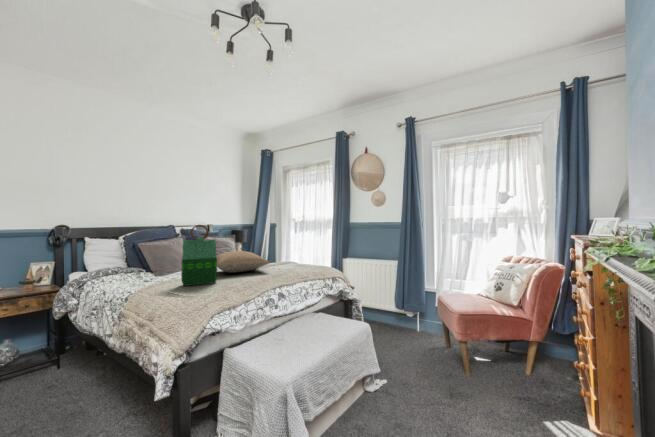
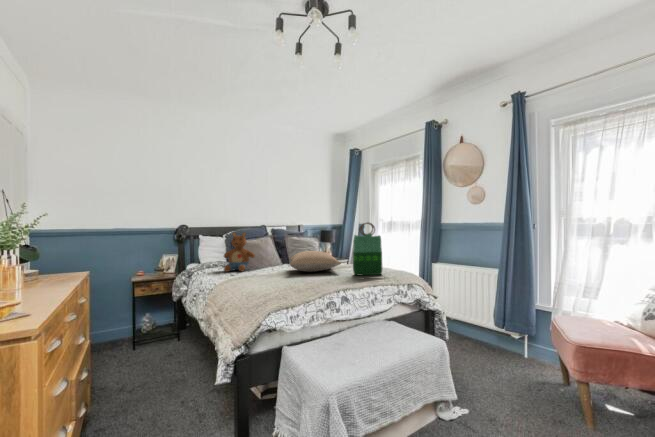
tote bag: present [181,225,217,286] -> present [353,223,382,275]
stuffed toy: none [128,233,169,278] -> present [224,232,255,272]

